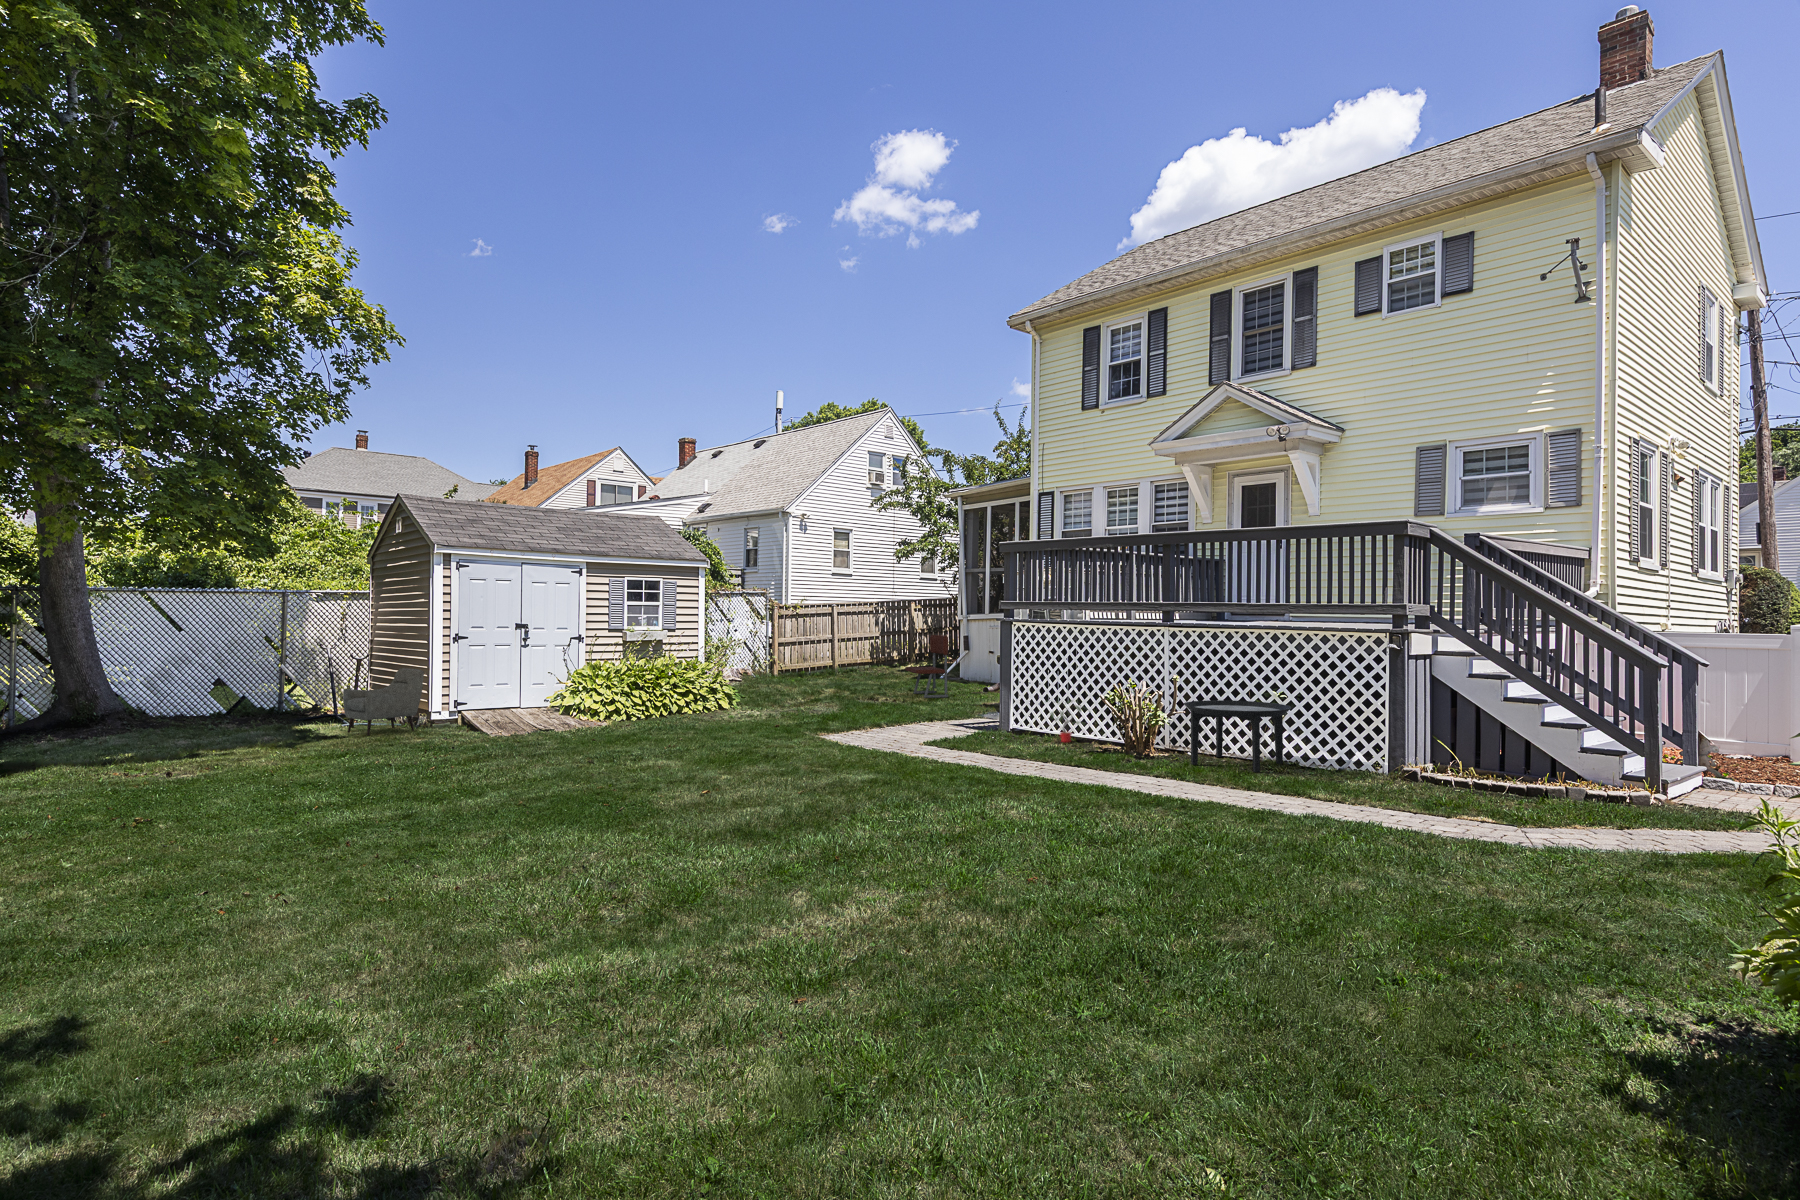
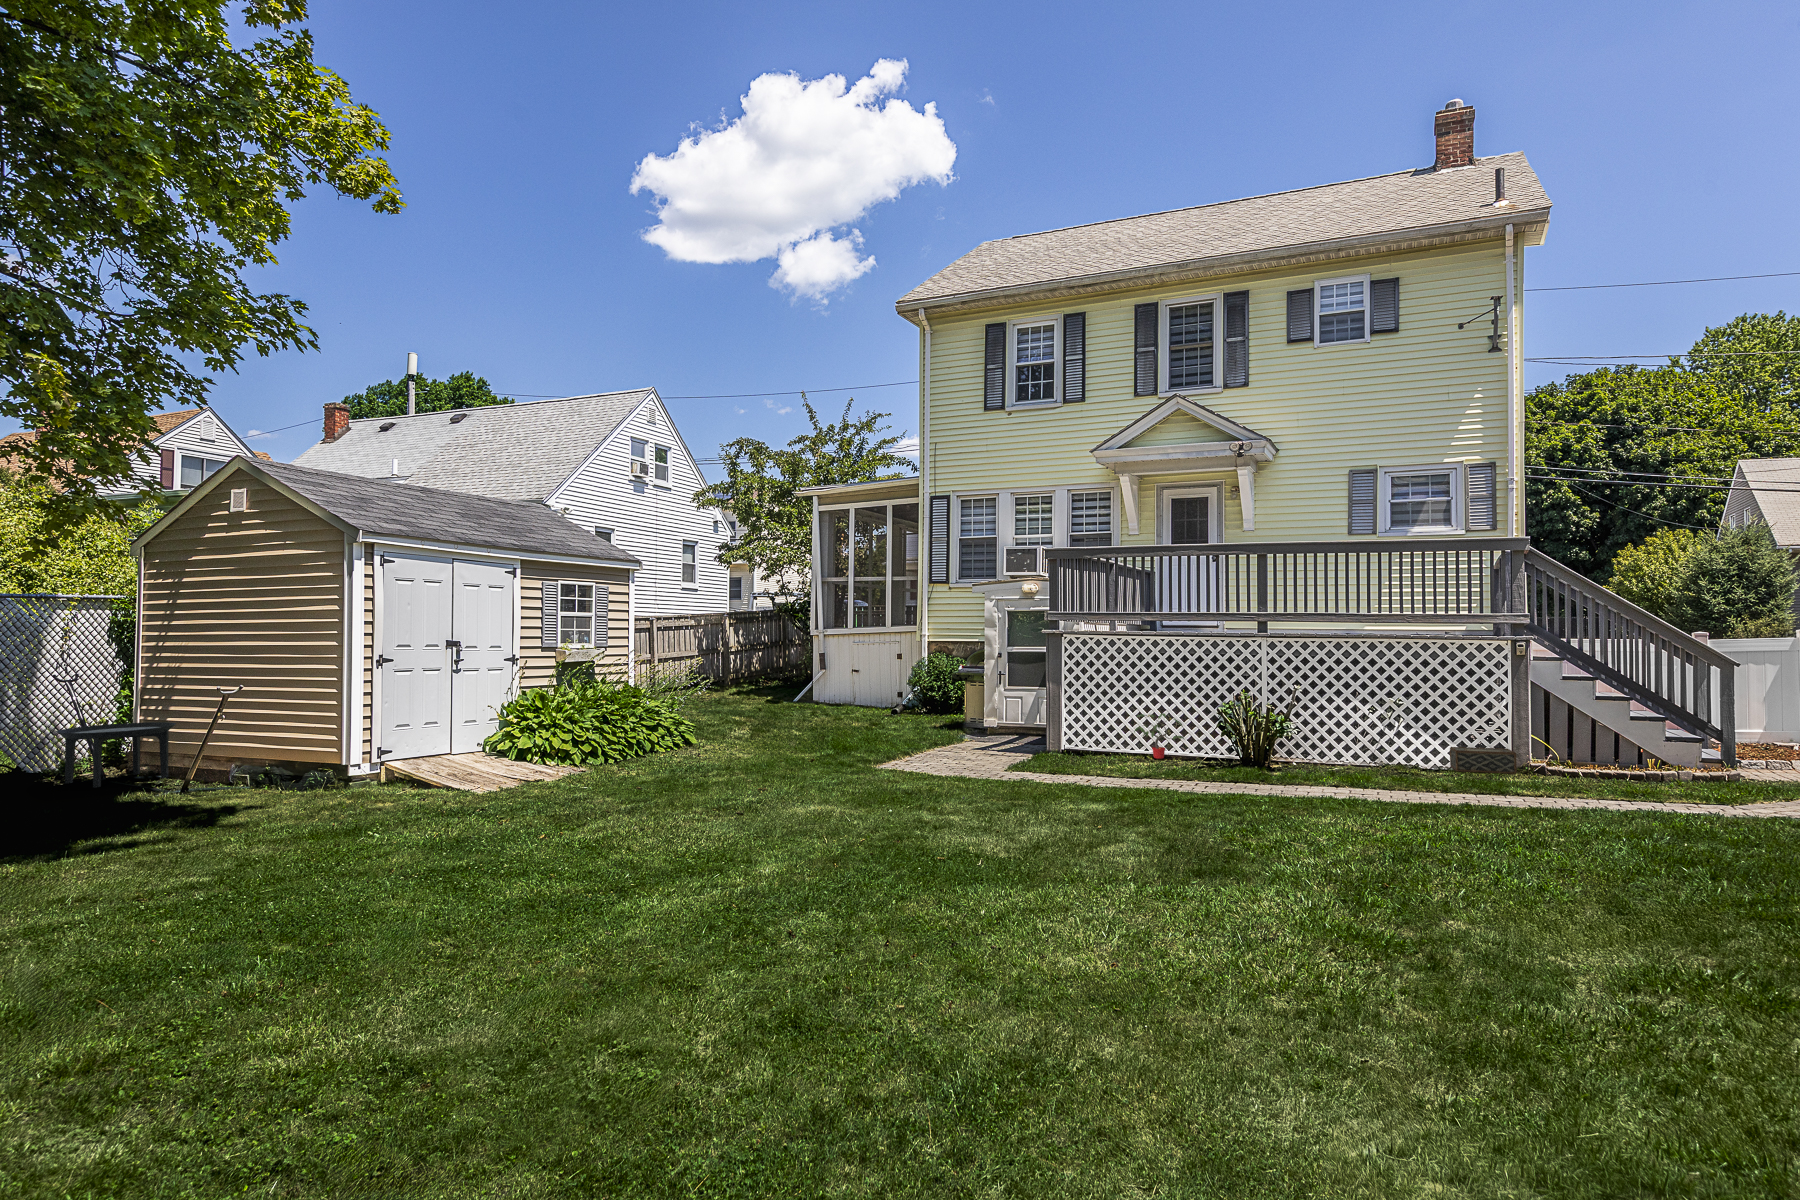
bench: present [905,635,948,698] -> none [865,646,921,716]
chair: present [343,668,424,736] -> none [217,704,337,798]
round table: present [1184,700,1292,772] -> present [56,722,176,788]
woven basket: none [1322,743,1385,772] -> present [1450,747,1517,774]

